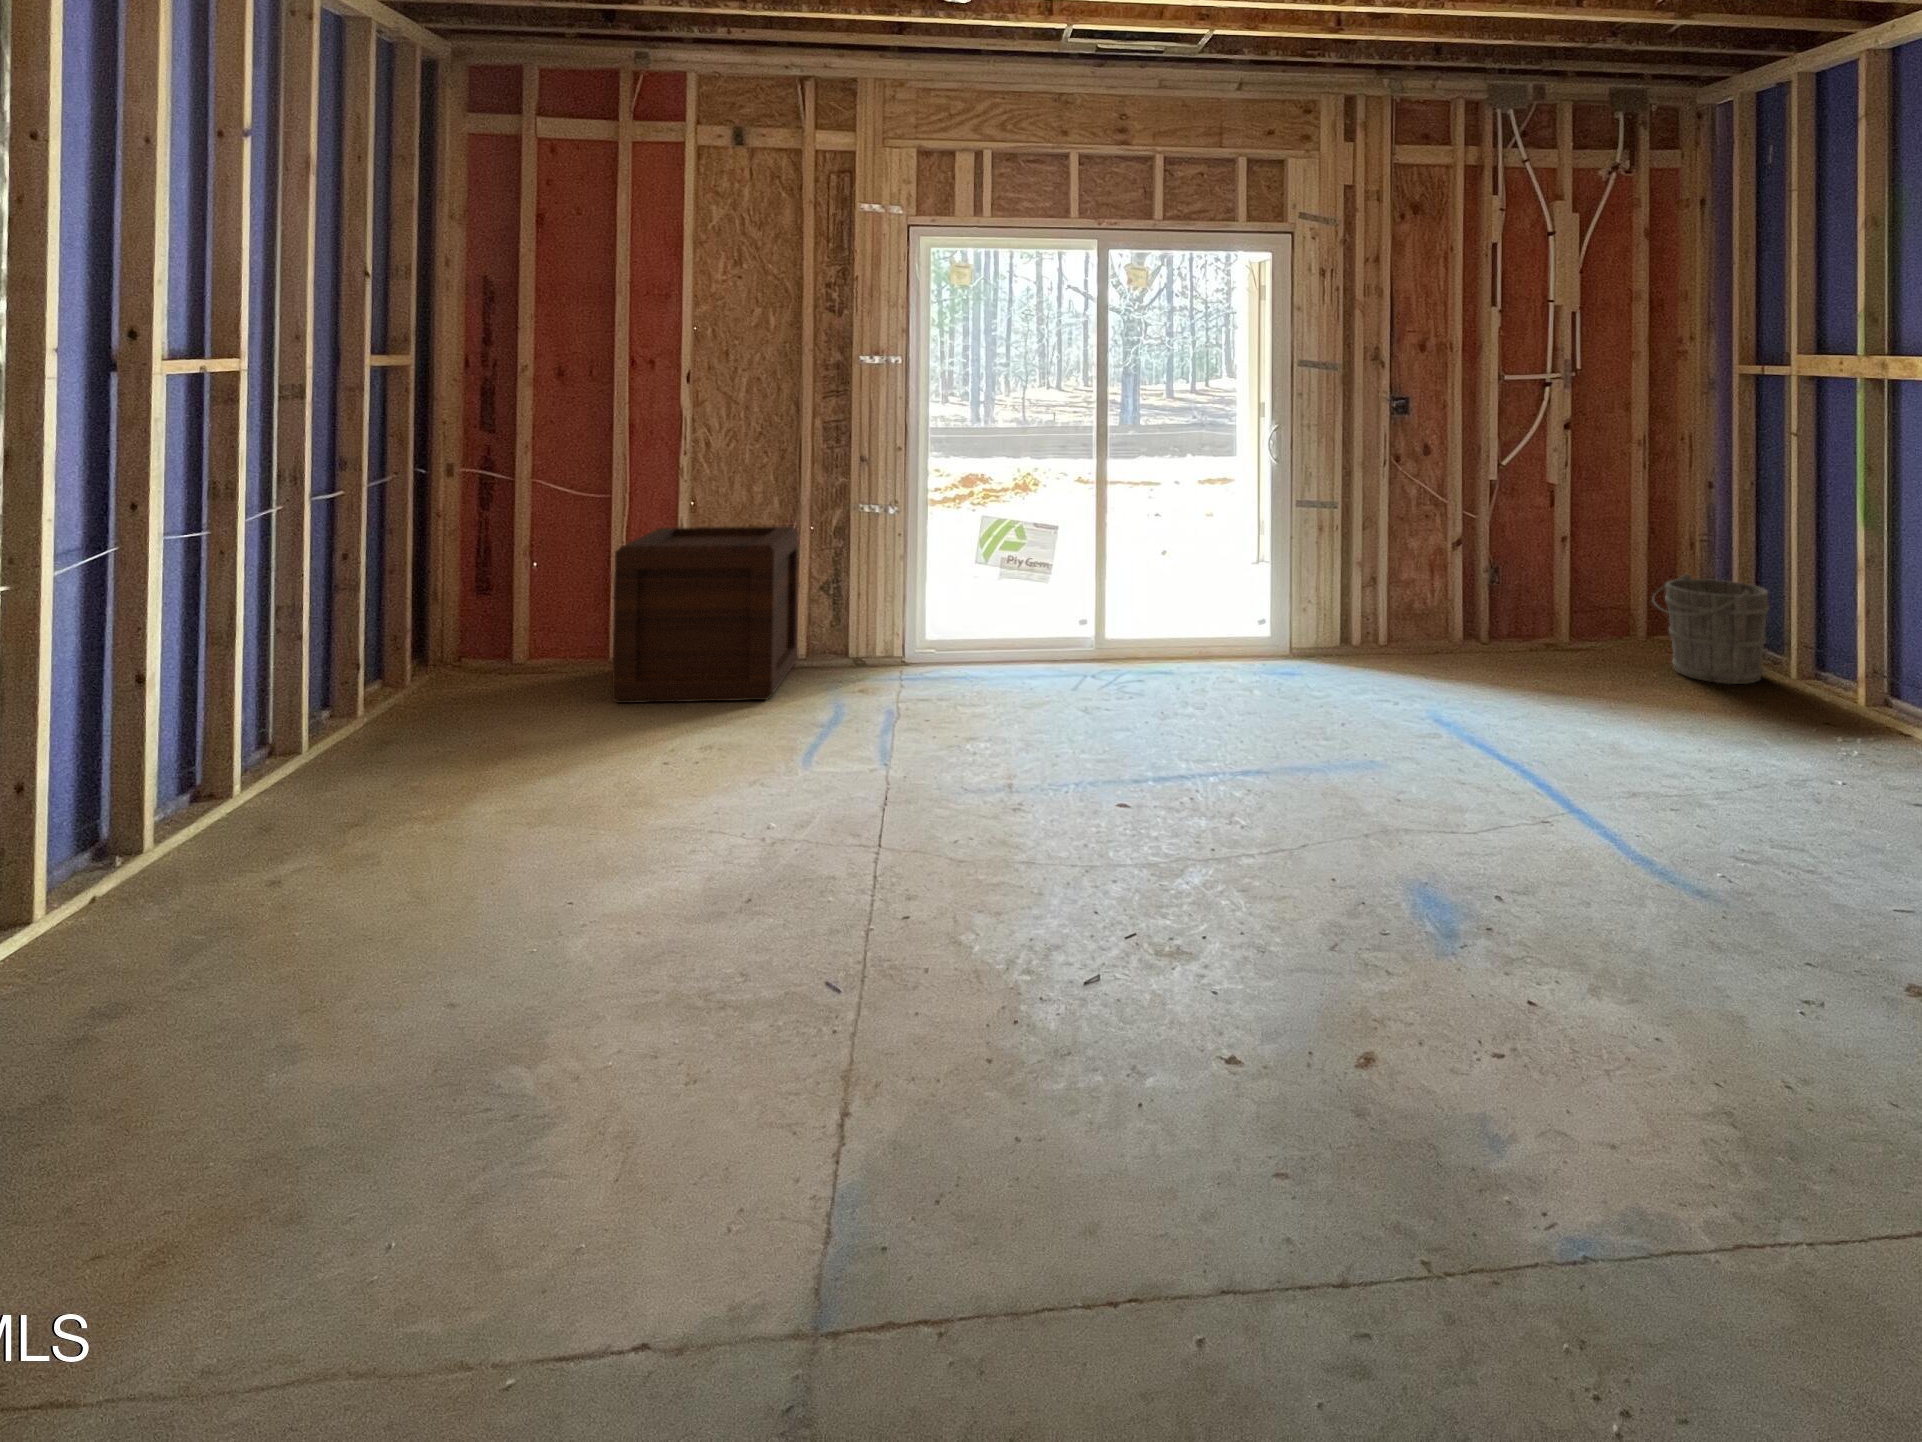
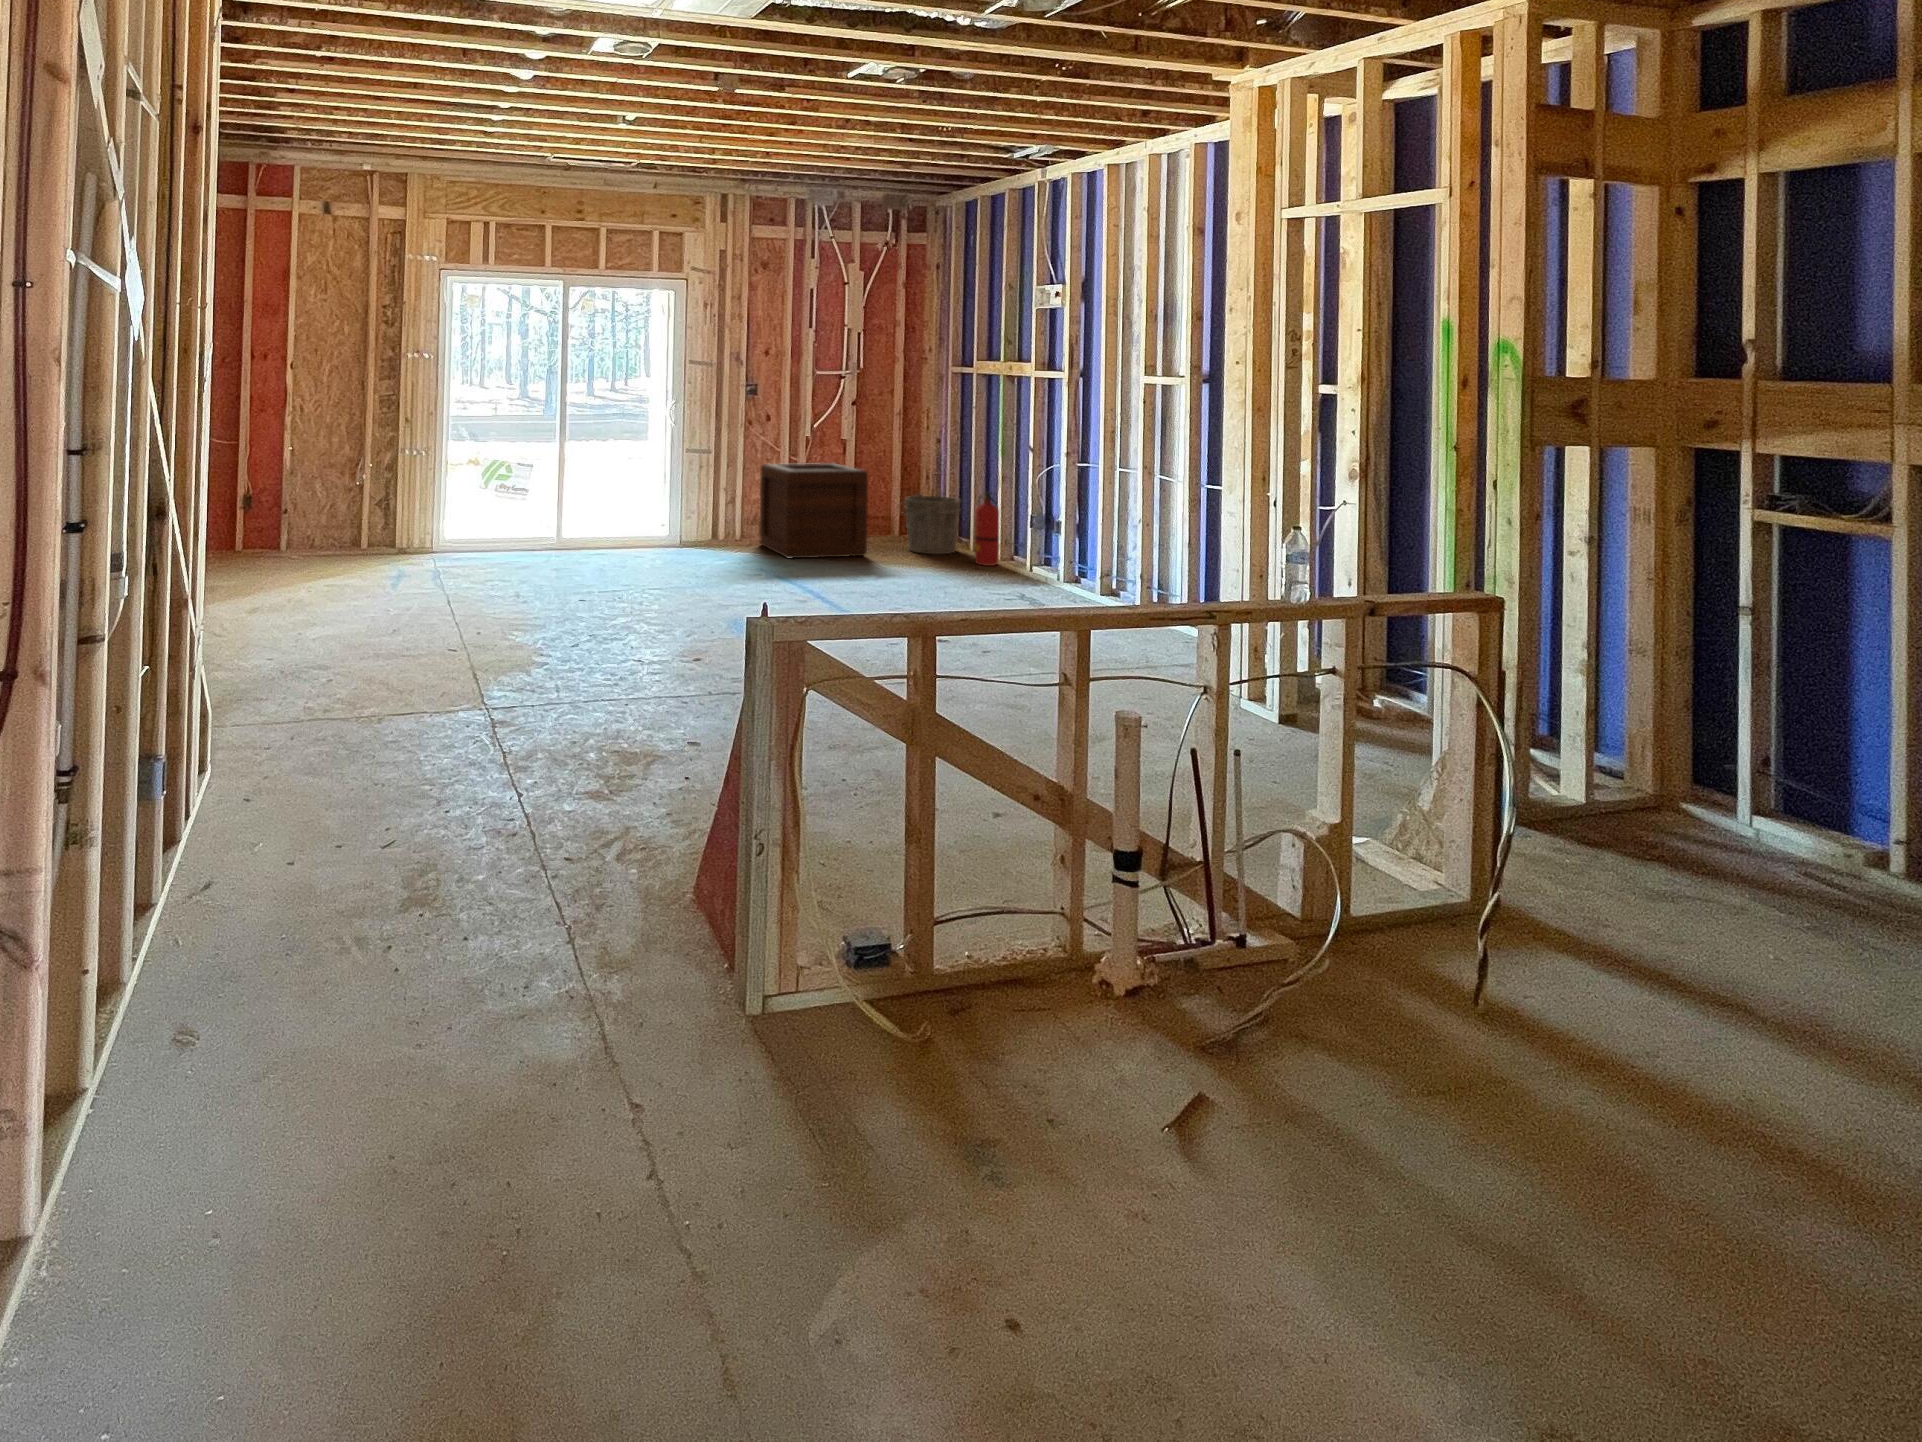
wooden crate: present [612,527,800,703] -> present [759,463,868,558]
fire extinguisher: none [1814,585,1863,717] -> present [975,492,999,566]

